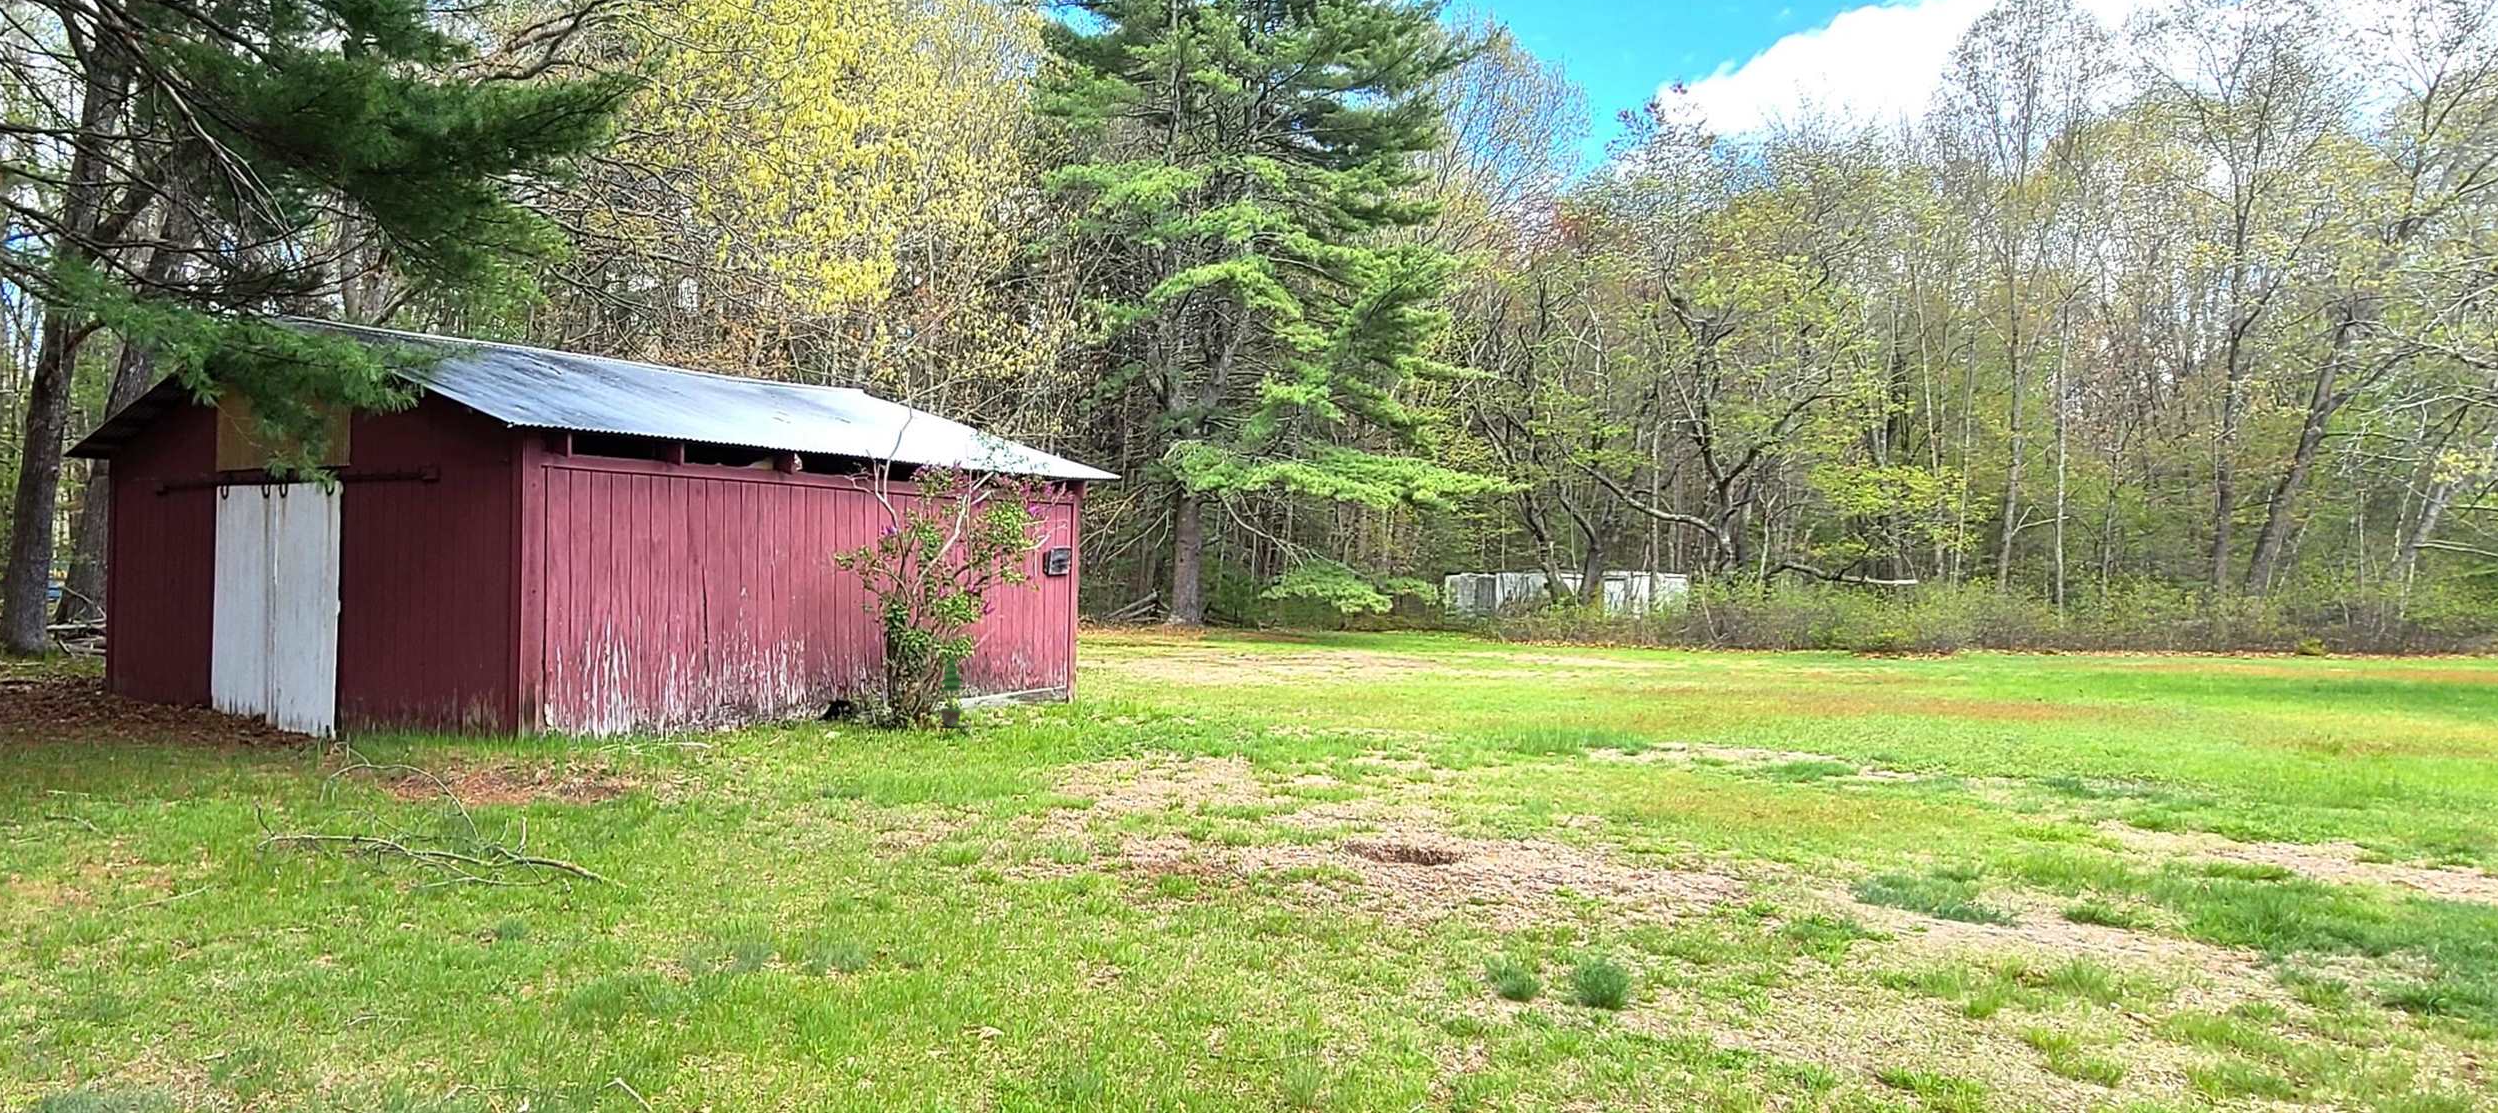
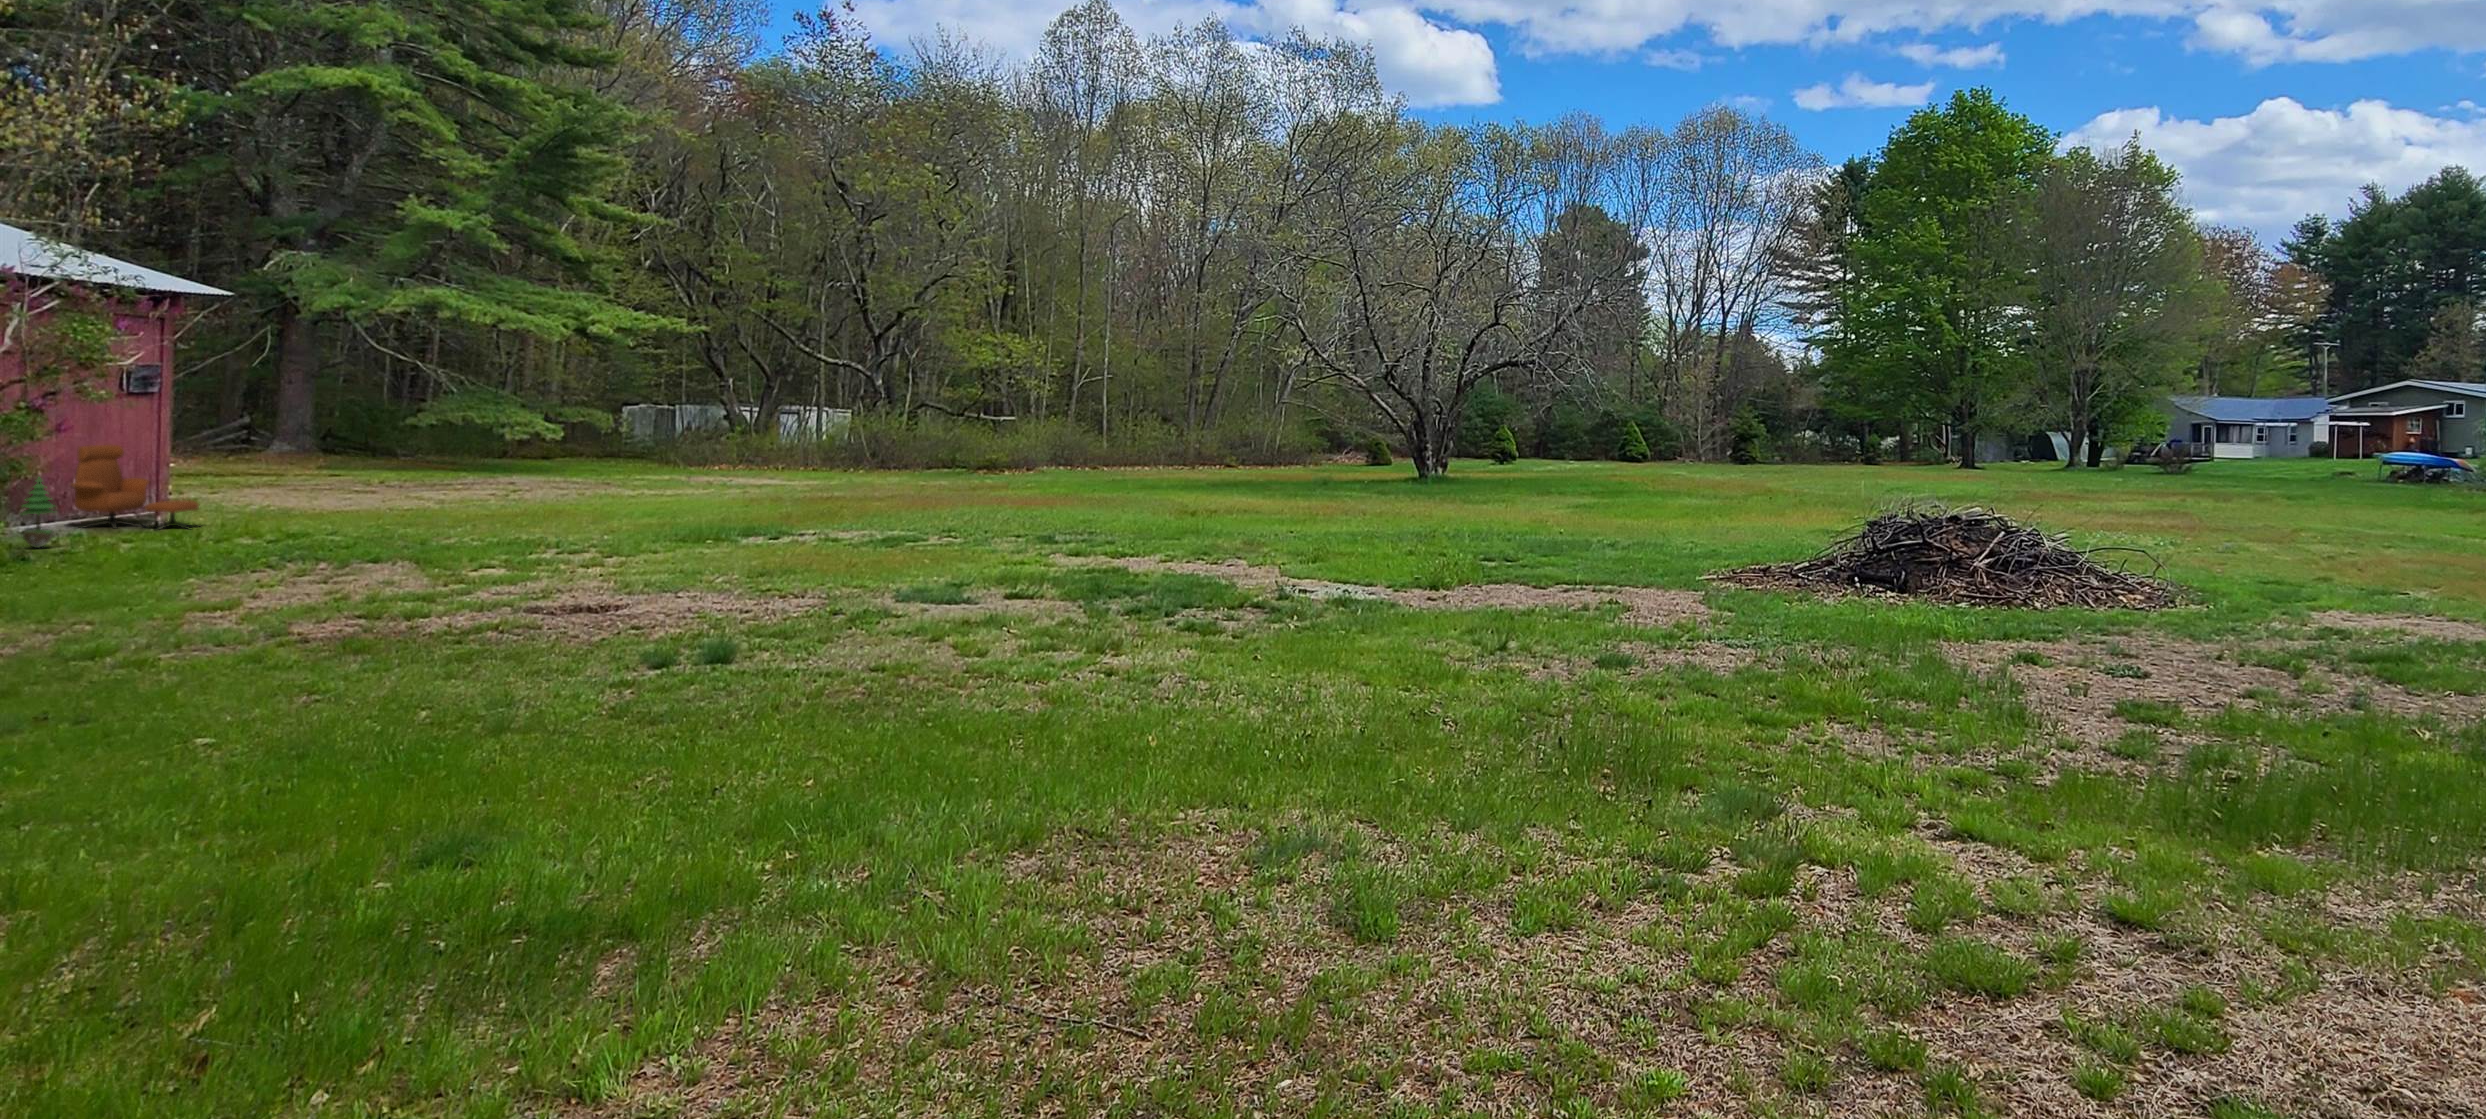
lounge chair: none [990,620,1082,710] -> present [71,445,199,530]

